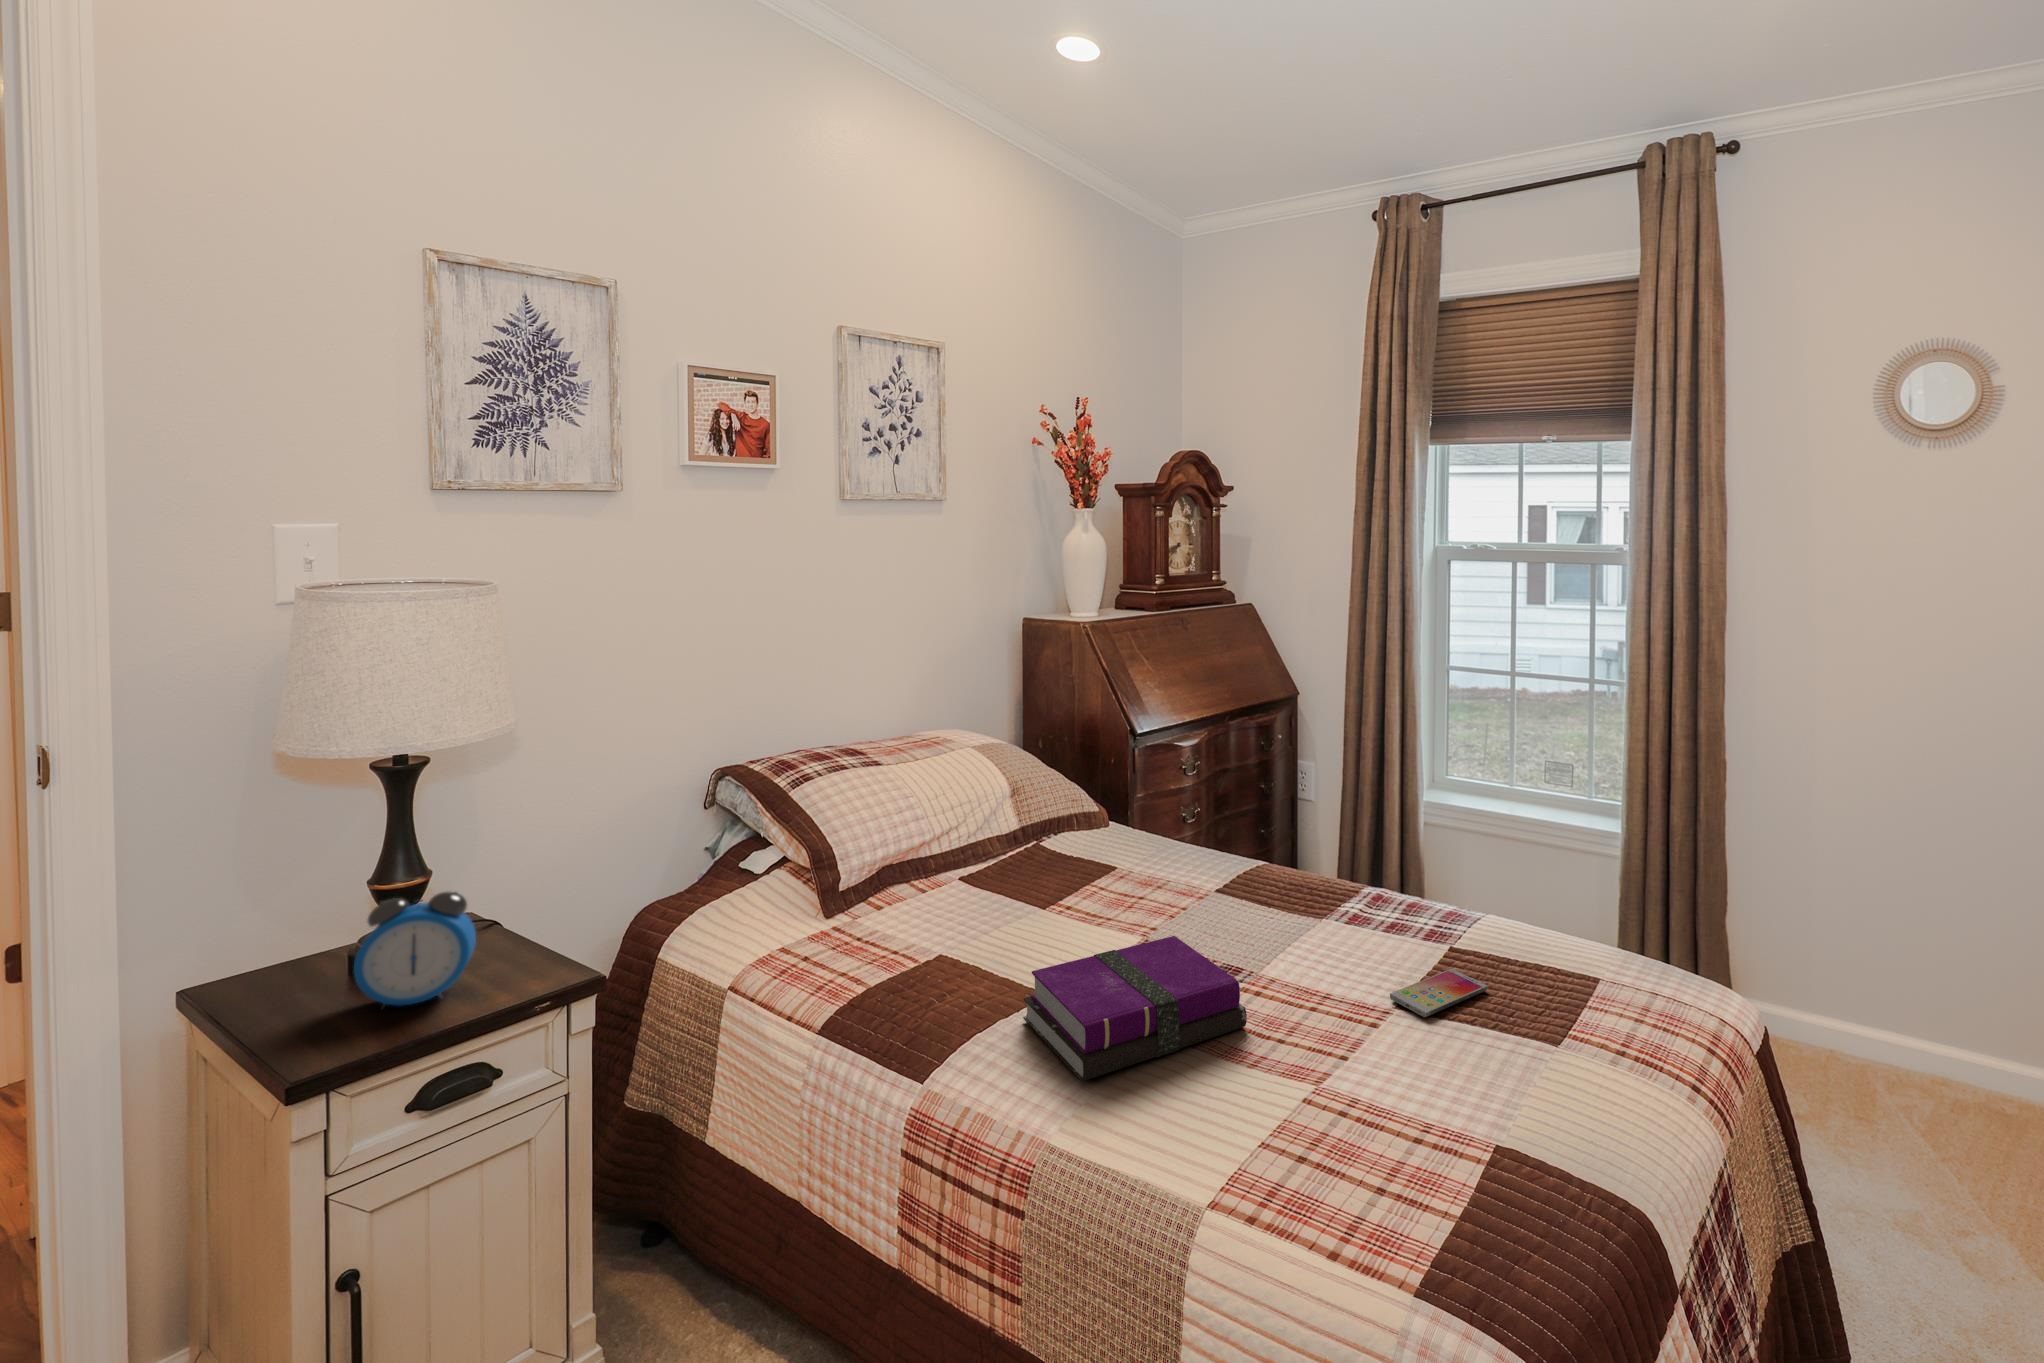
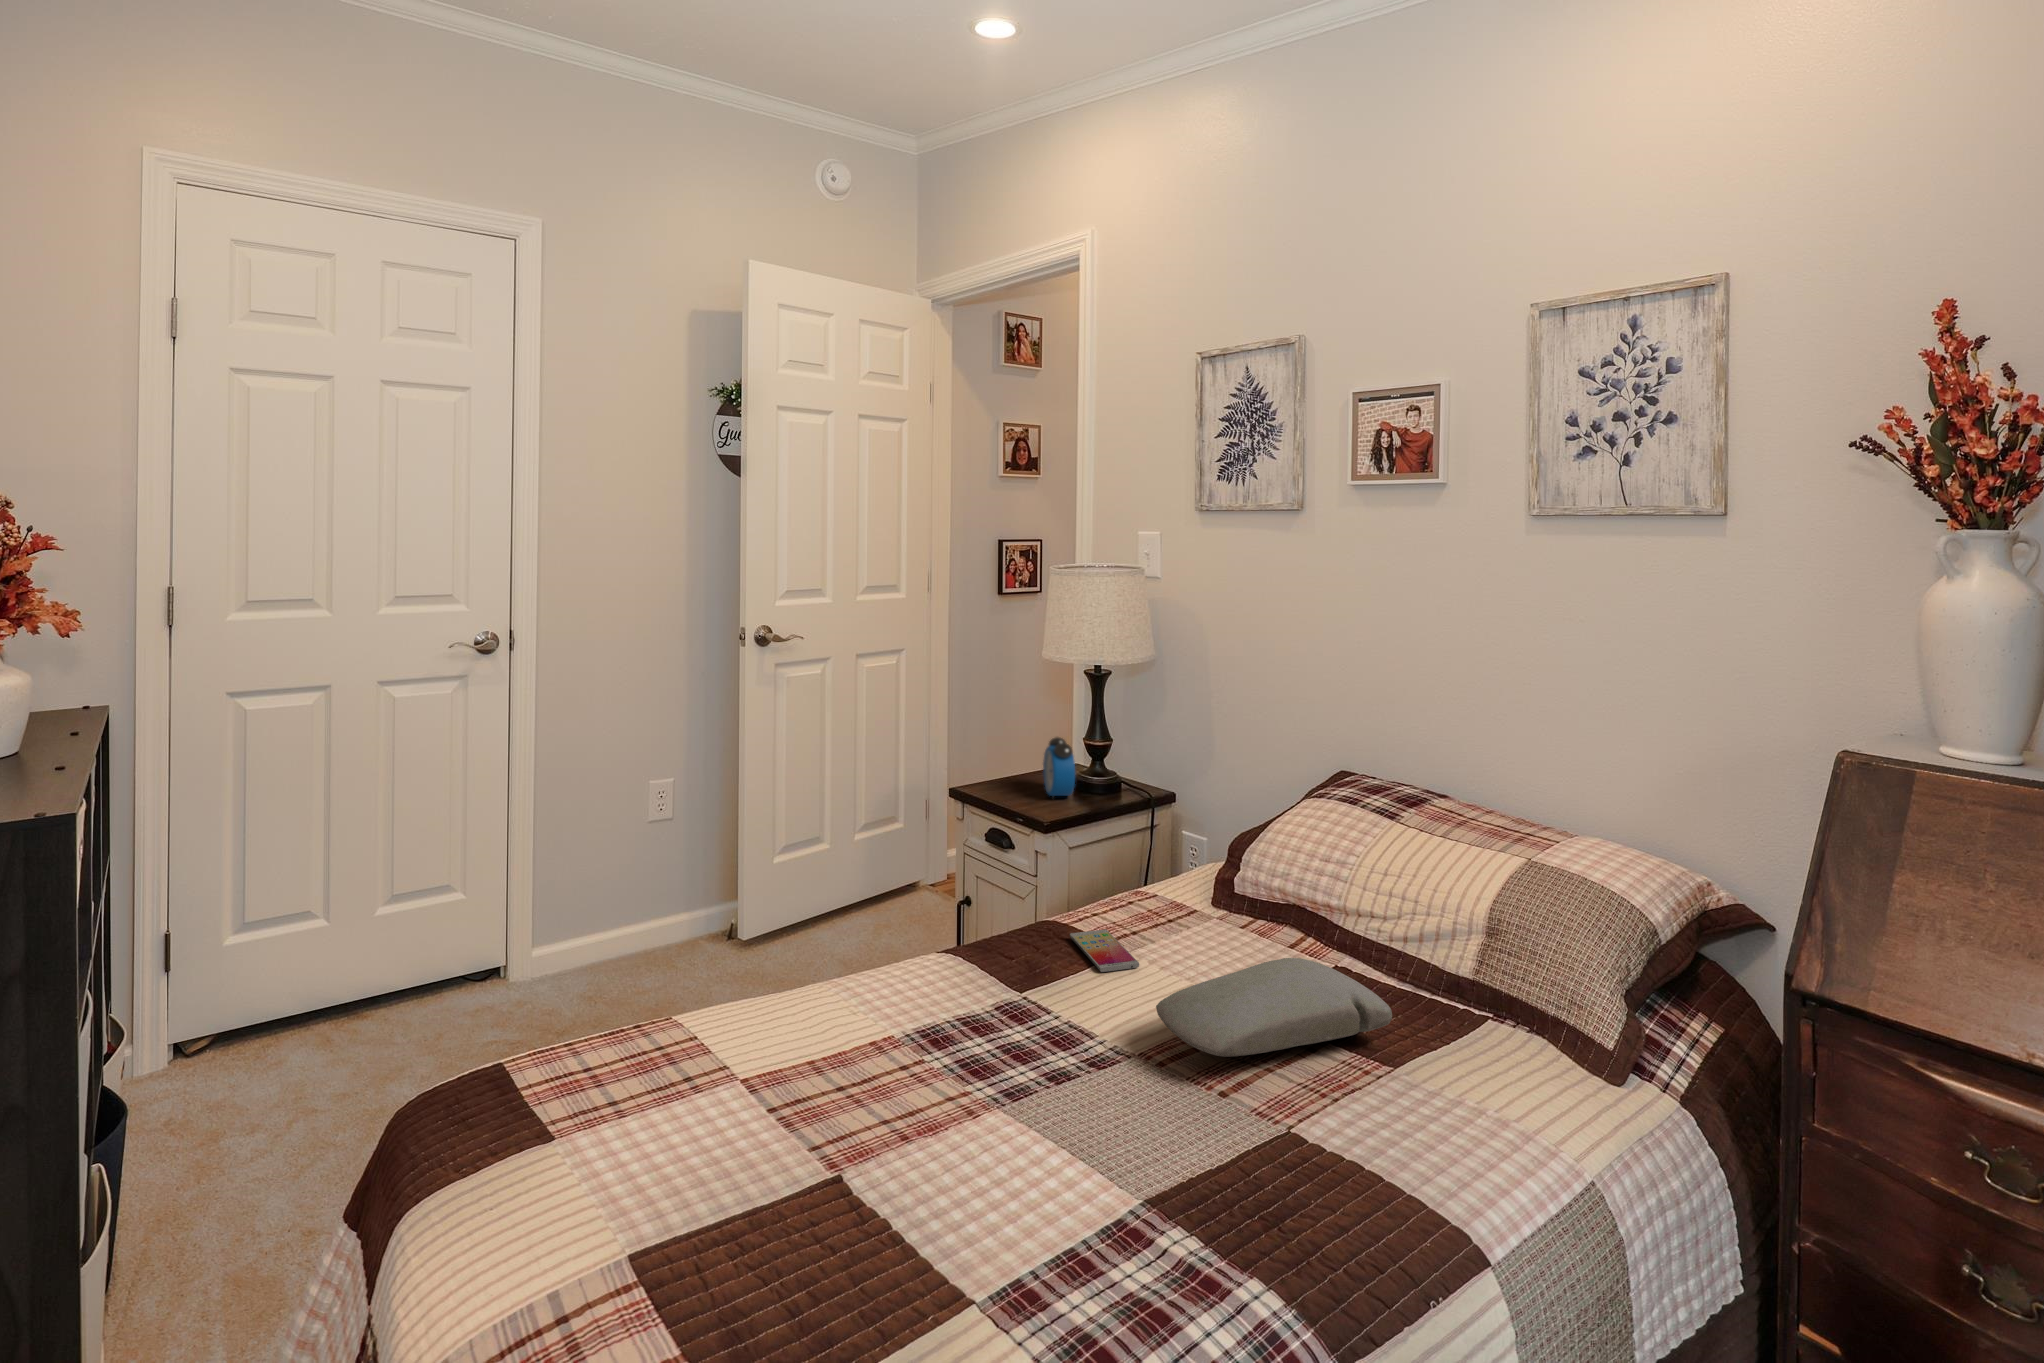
pillow: none [1007,835,1178,903] -> present [1156,958,1392,1057]
notebook: present [1023,936,1247,1081] -> none [866,937,1027,1069]
smartphone: present [1390,969,1488,1017] -> present [1070,929,1139,972]

